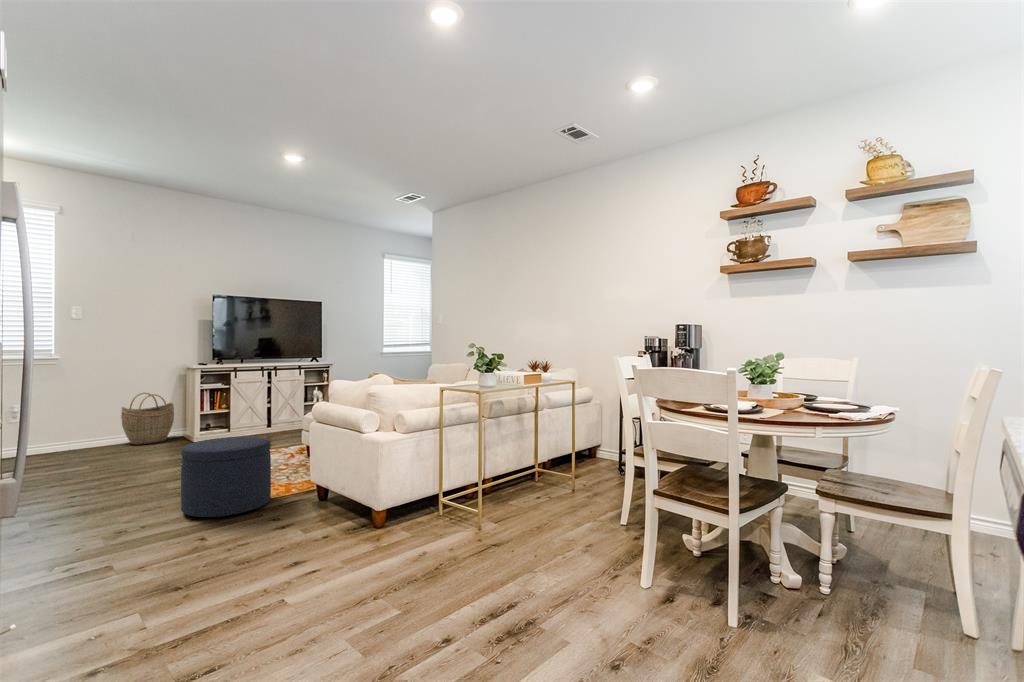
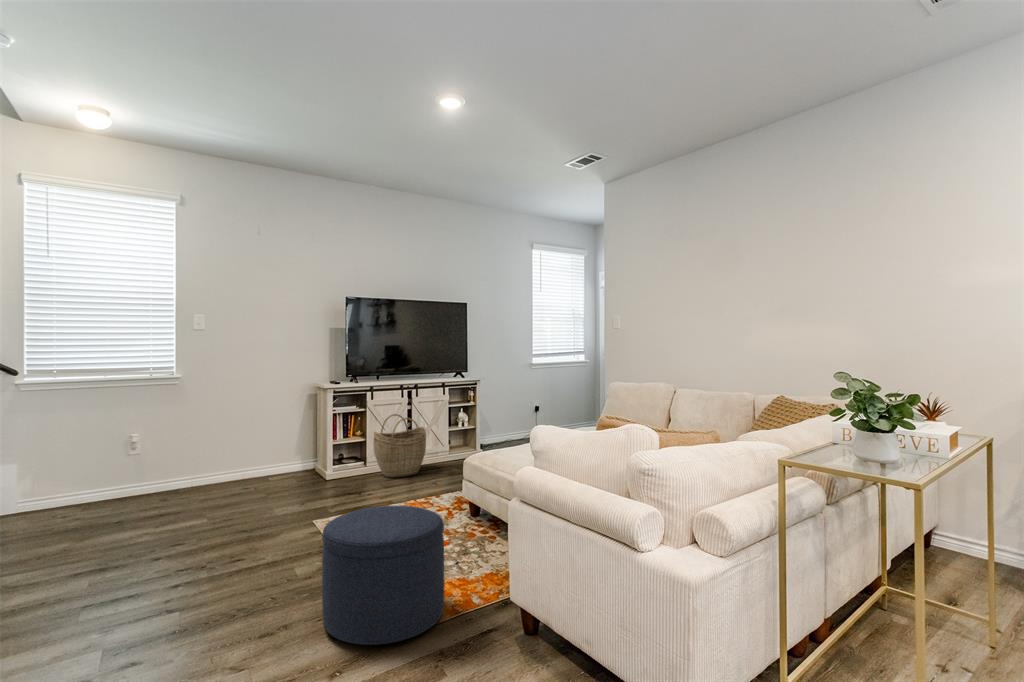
woven basket: present [121,393,174,445] -> present [374,414,426,478]

